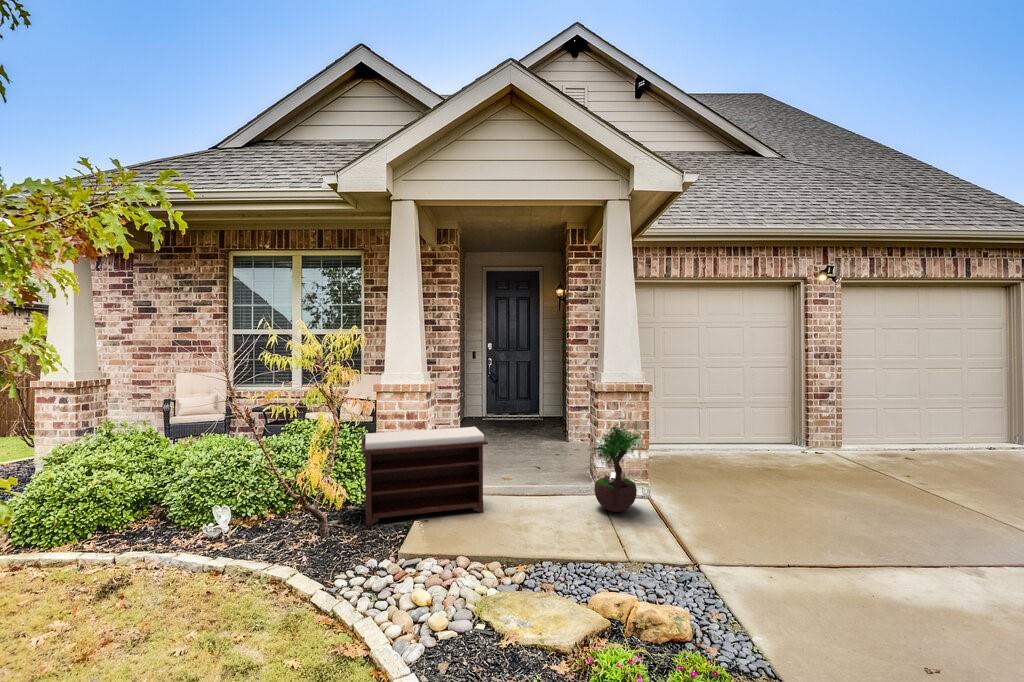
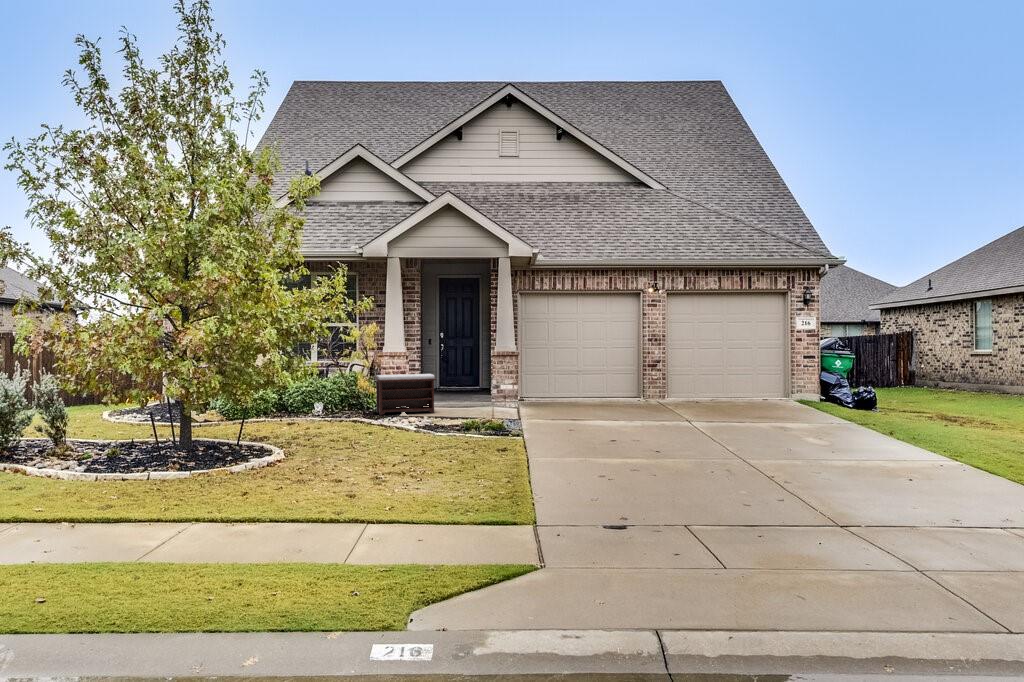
potted tree: present [588,417,643,512] -> none [484,366,511,413]

